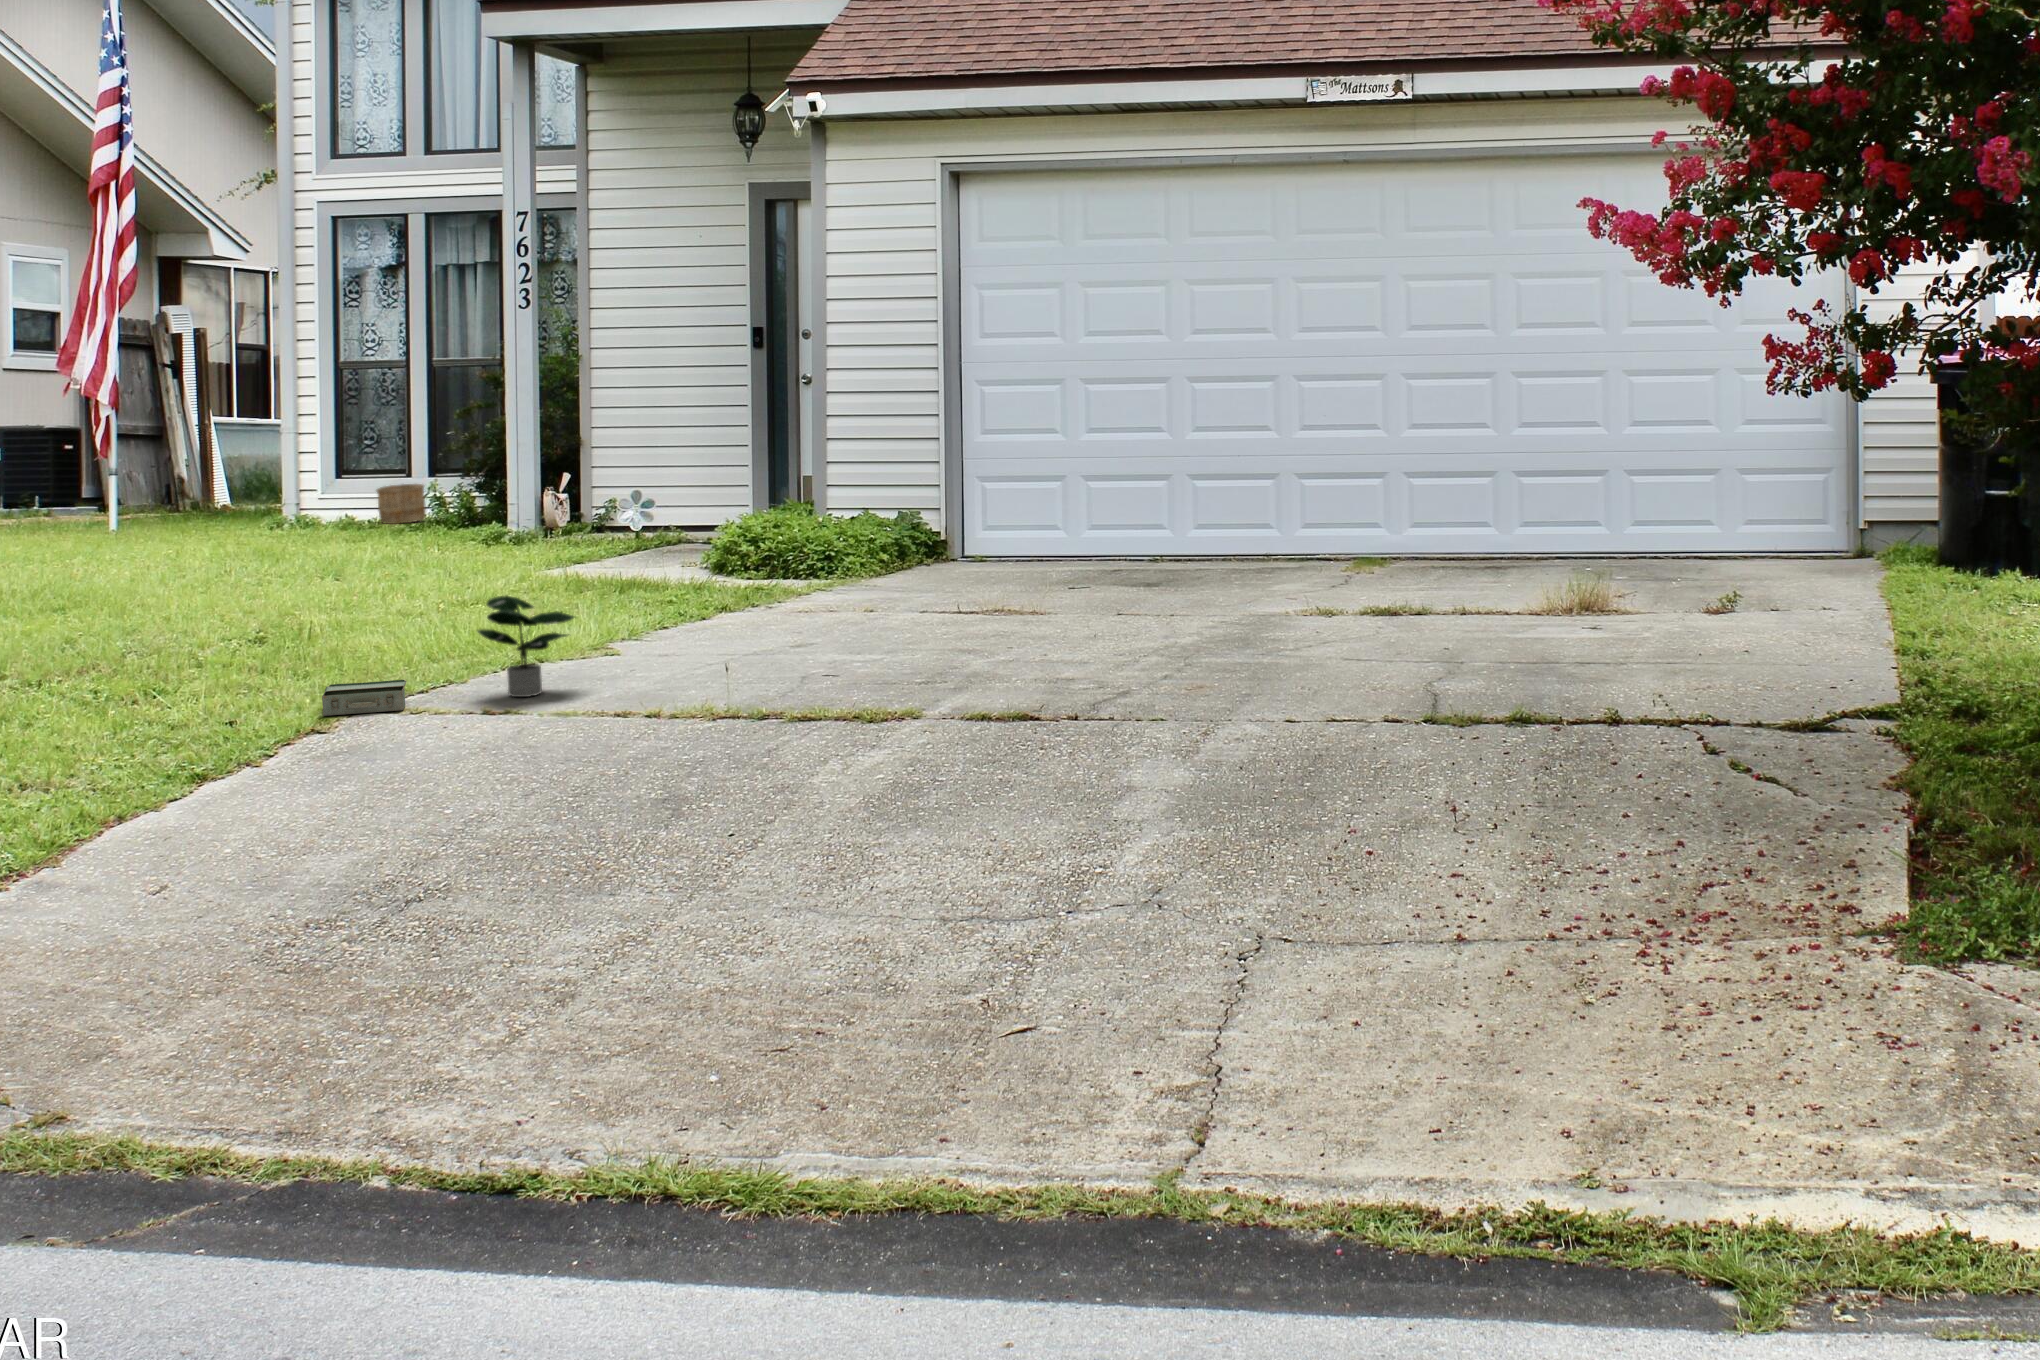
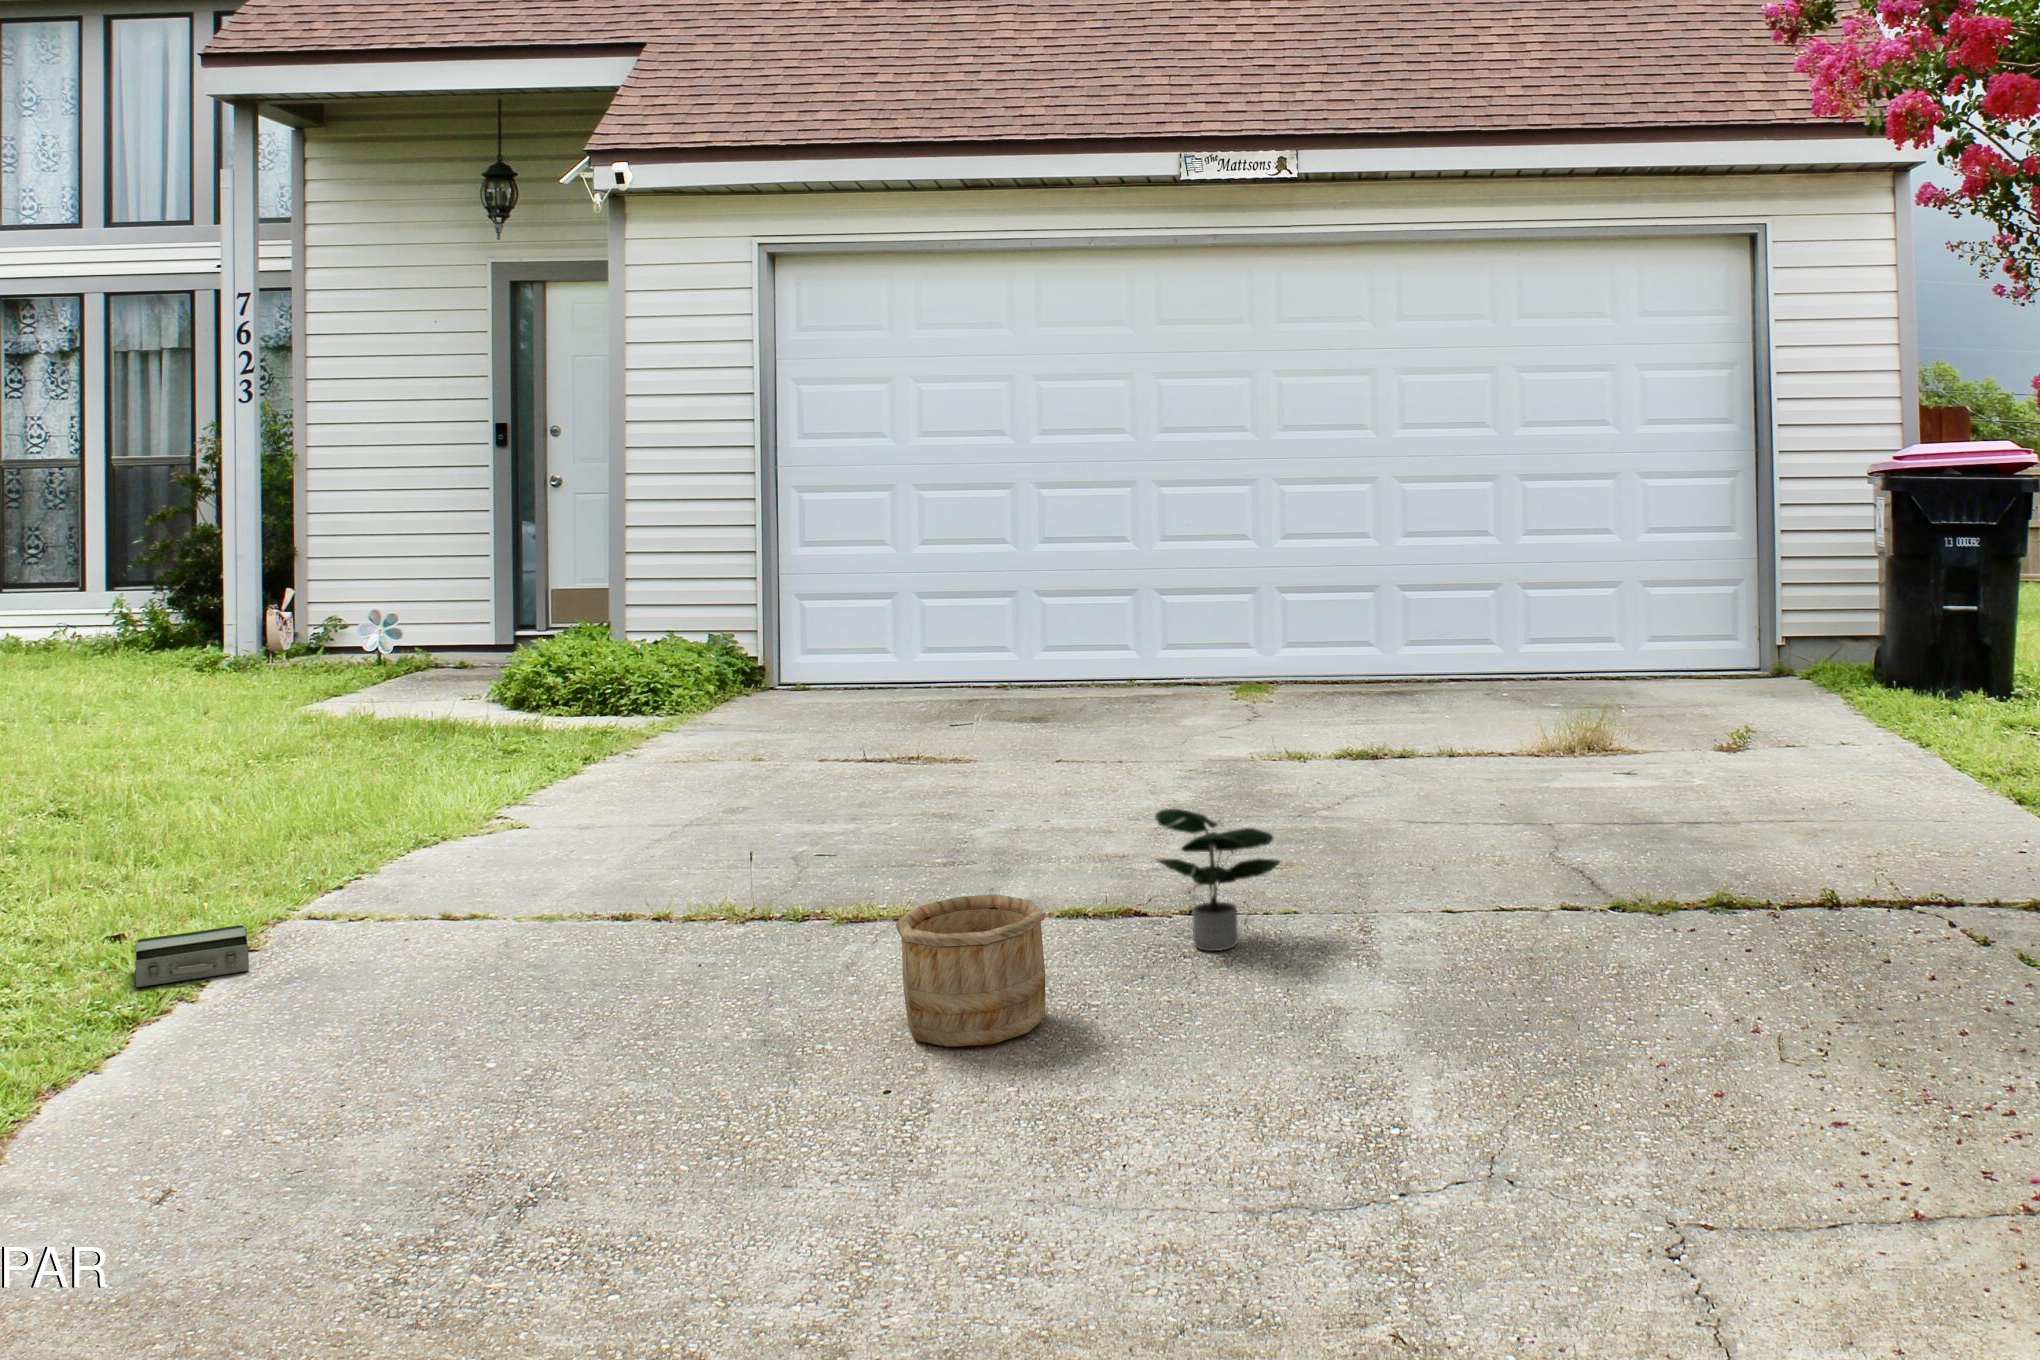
wooden bucket: present [376,484,426,524] -> present [895,894,1045,1047]
potted plant: present [478,596,574,697] -> present [1155,809,1280,951]

